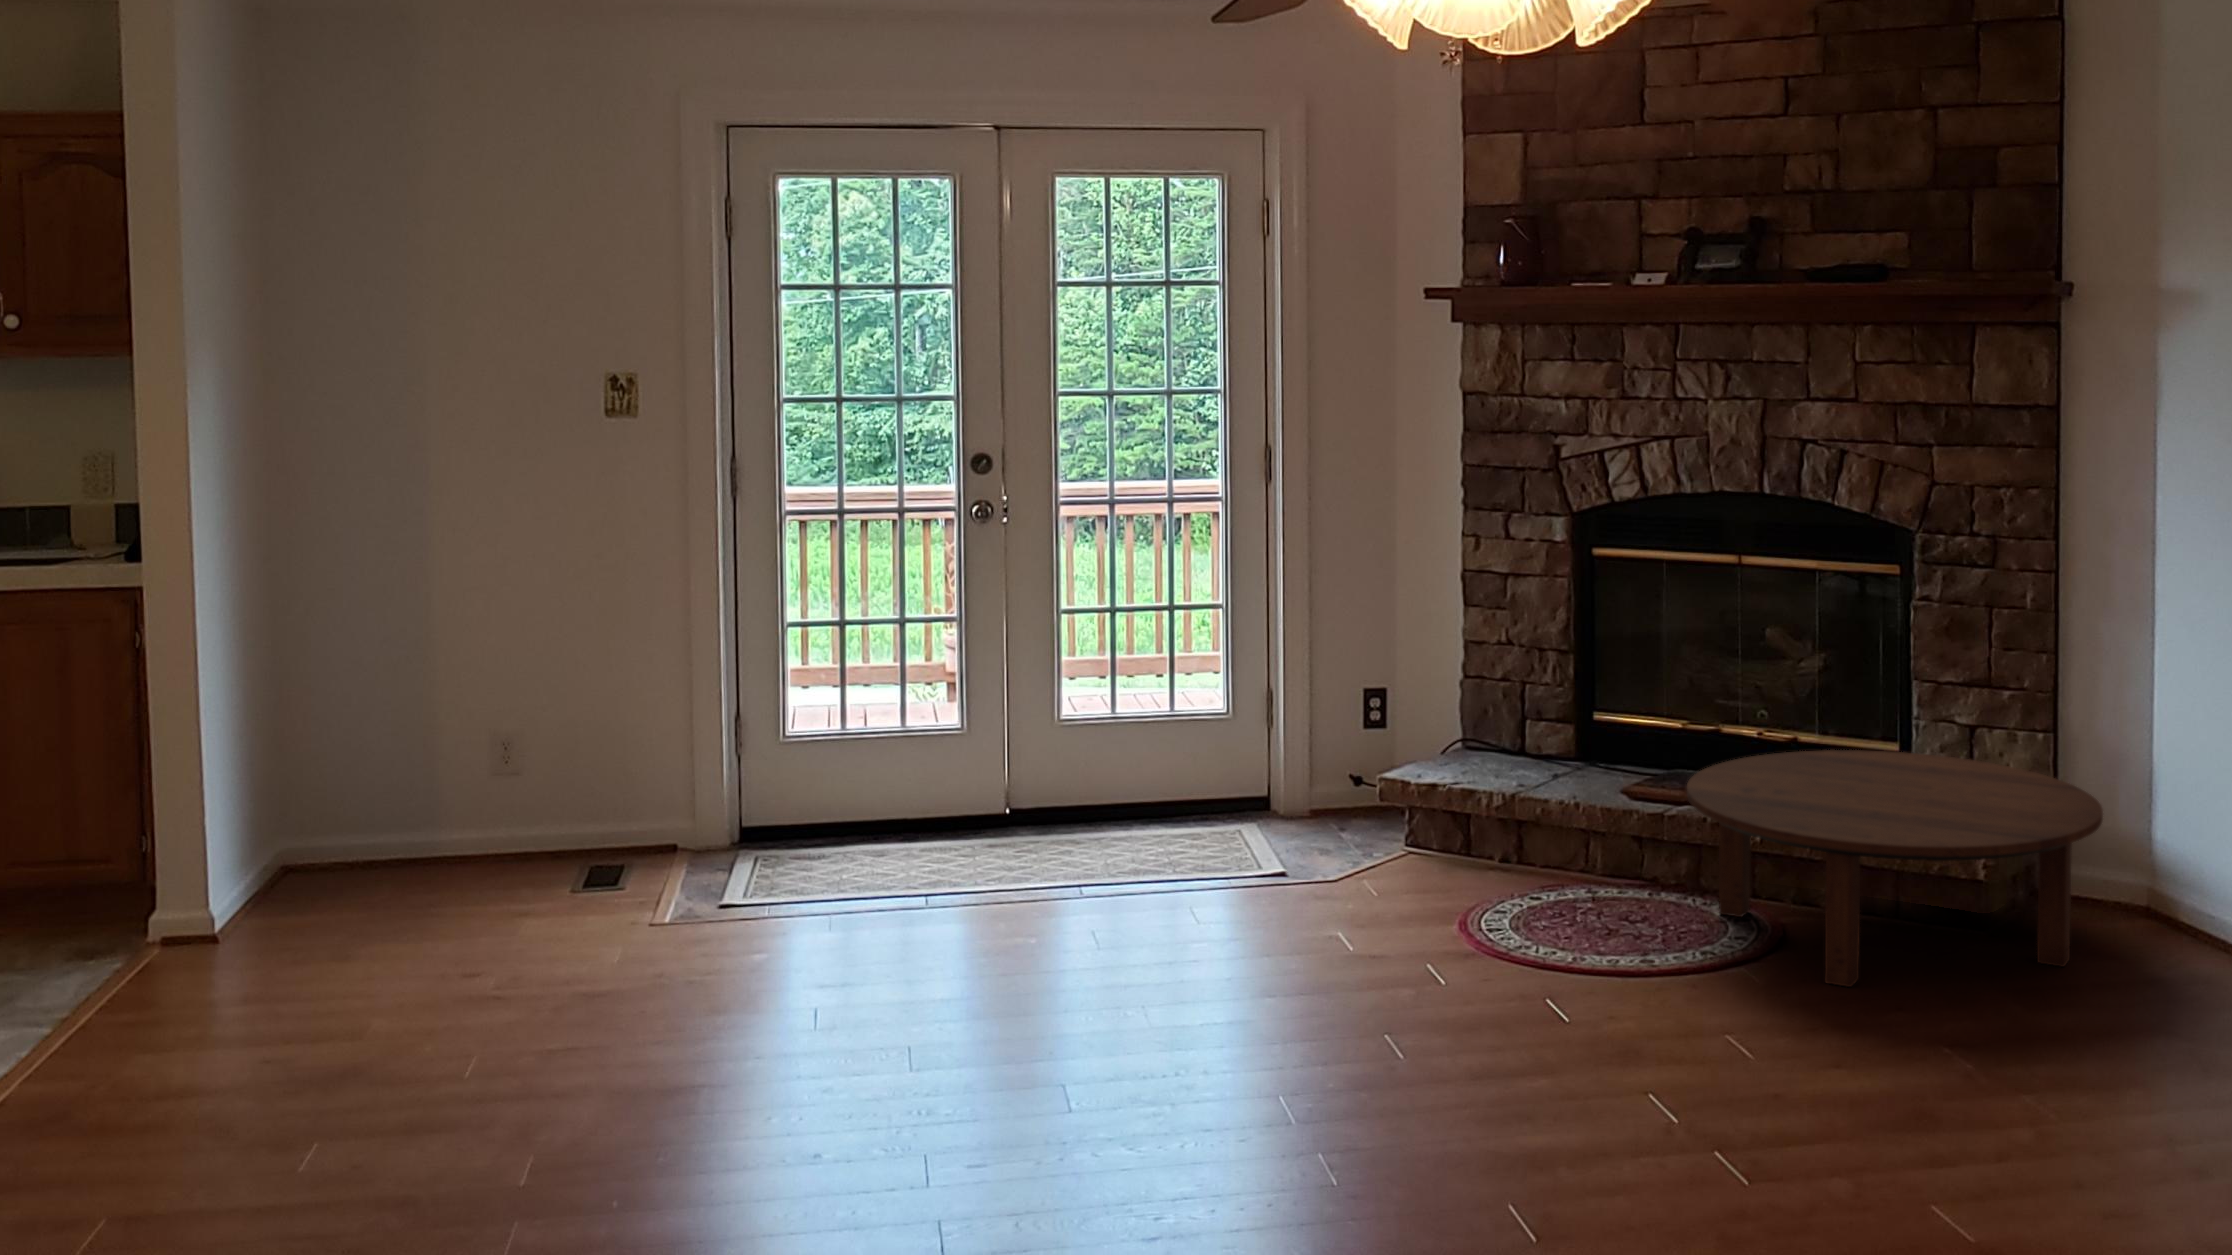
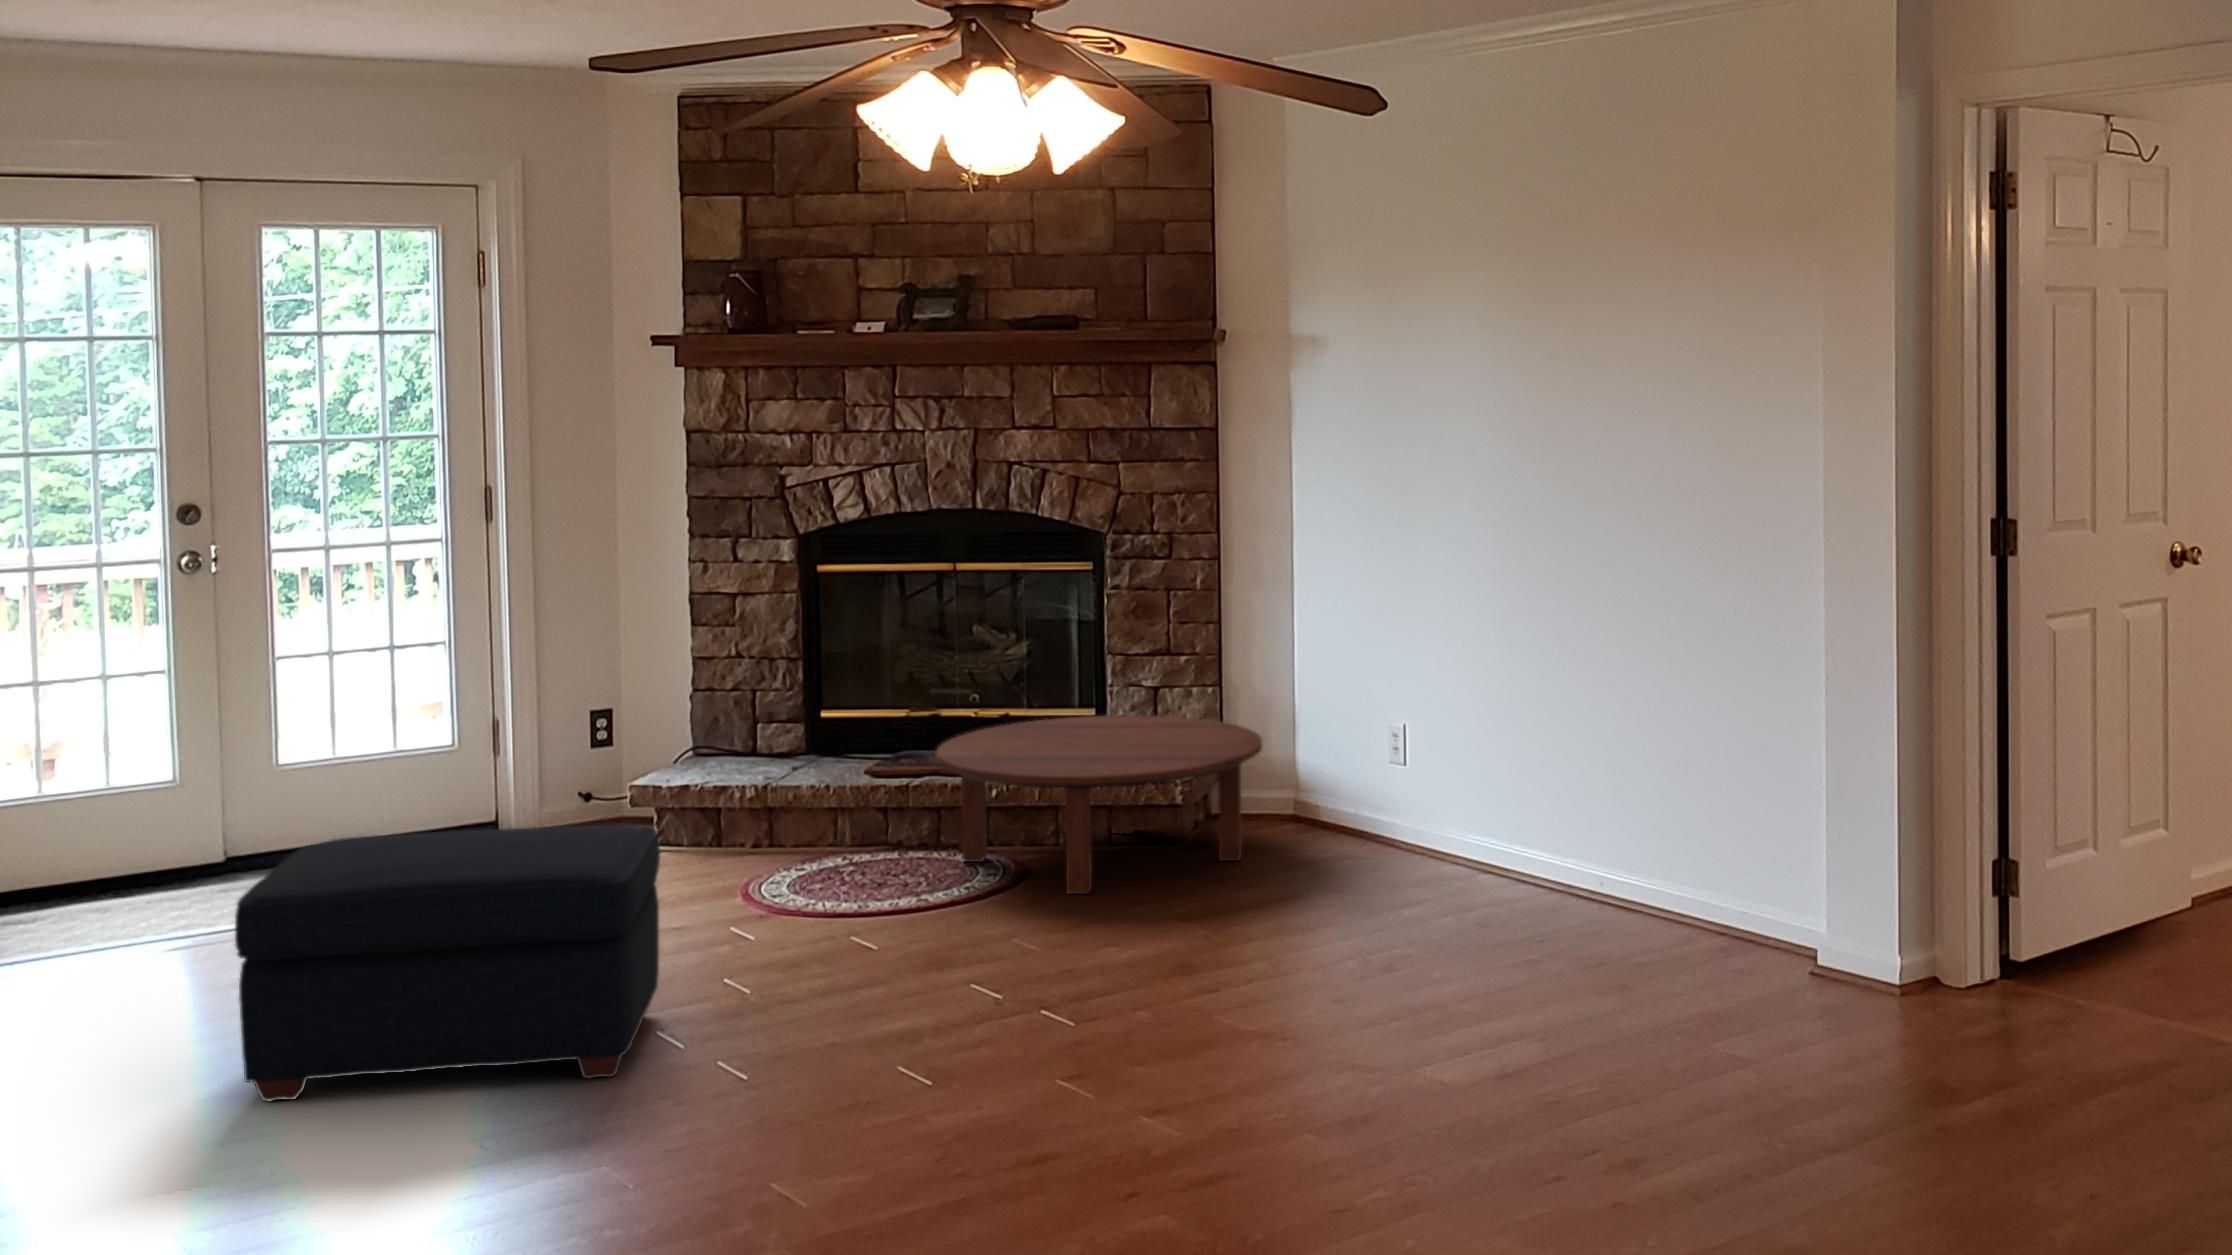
ottoman: none [817,827,1292,1165] -> present [235,825,660,1101]

